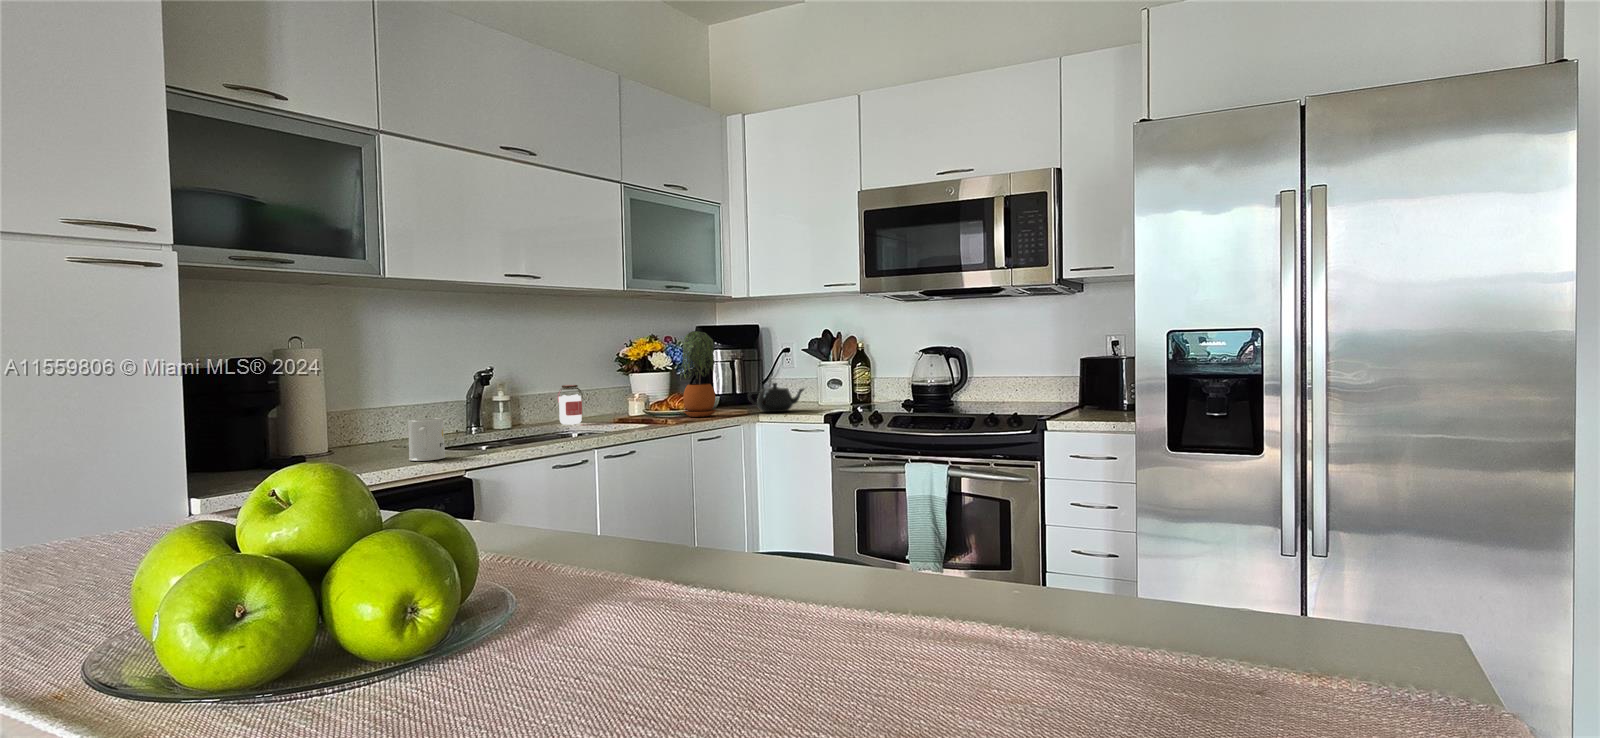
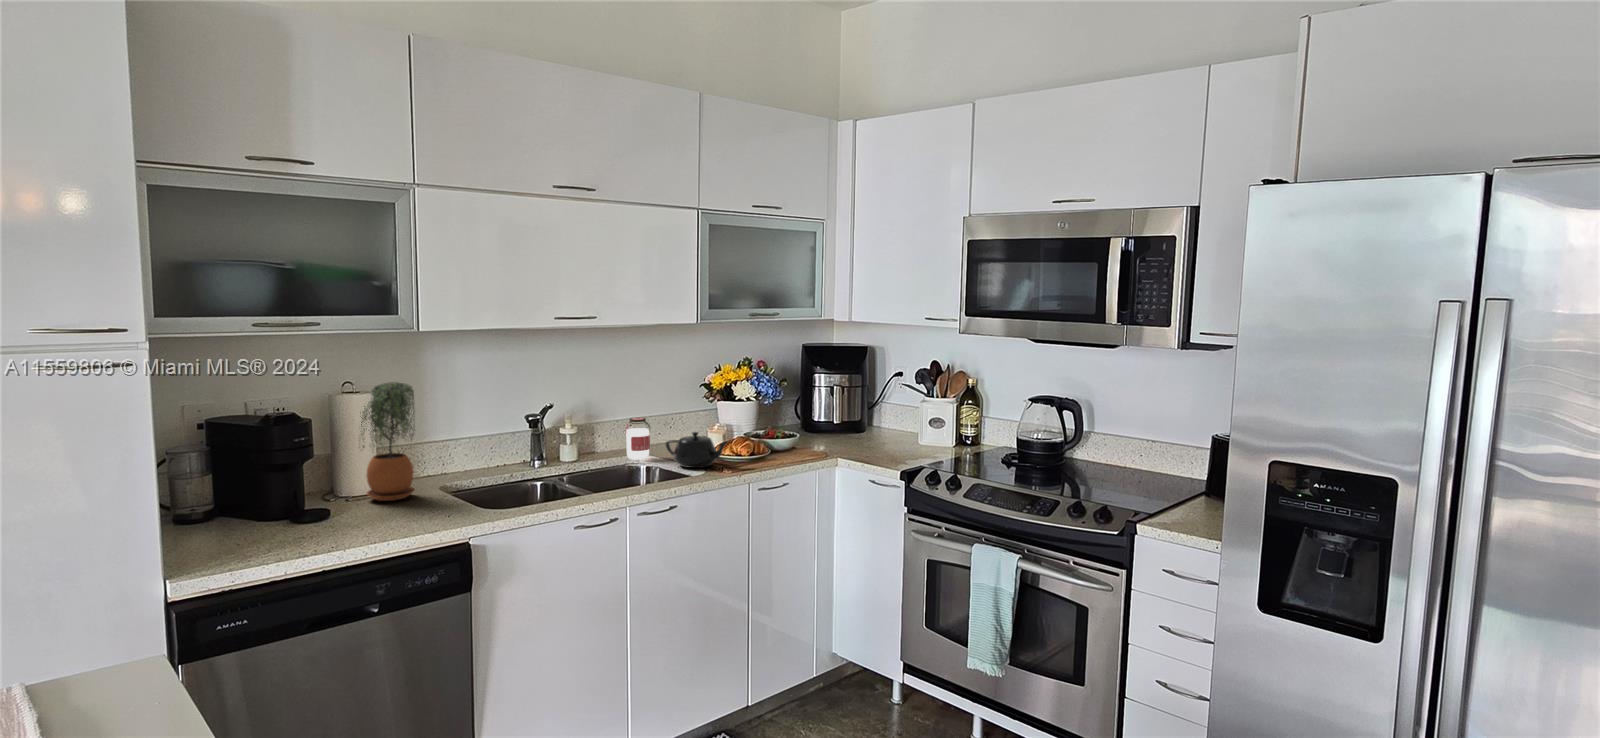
potted plant: present [680,331,716,417] -> present [359,382,415,501]
teapot: present [748,383,804,412] -> present [666,432,728,468]
mug: present [408,418,445,461] -> none [423,479,459,525]

